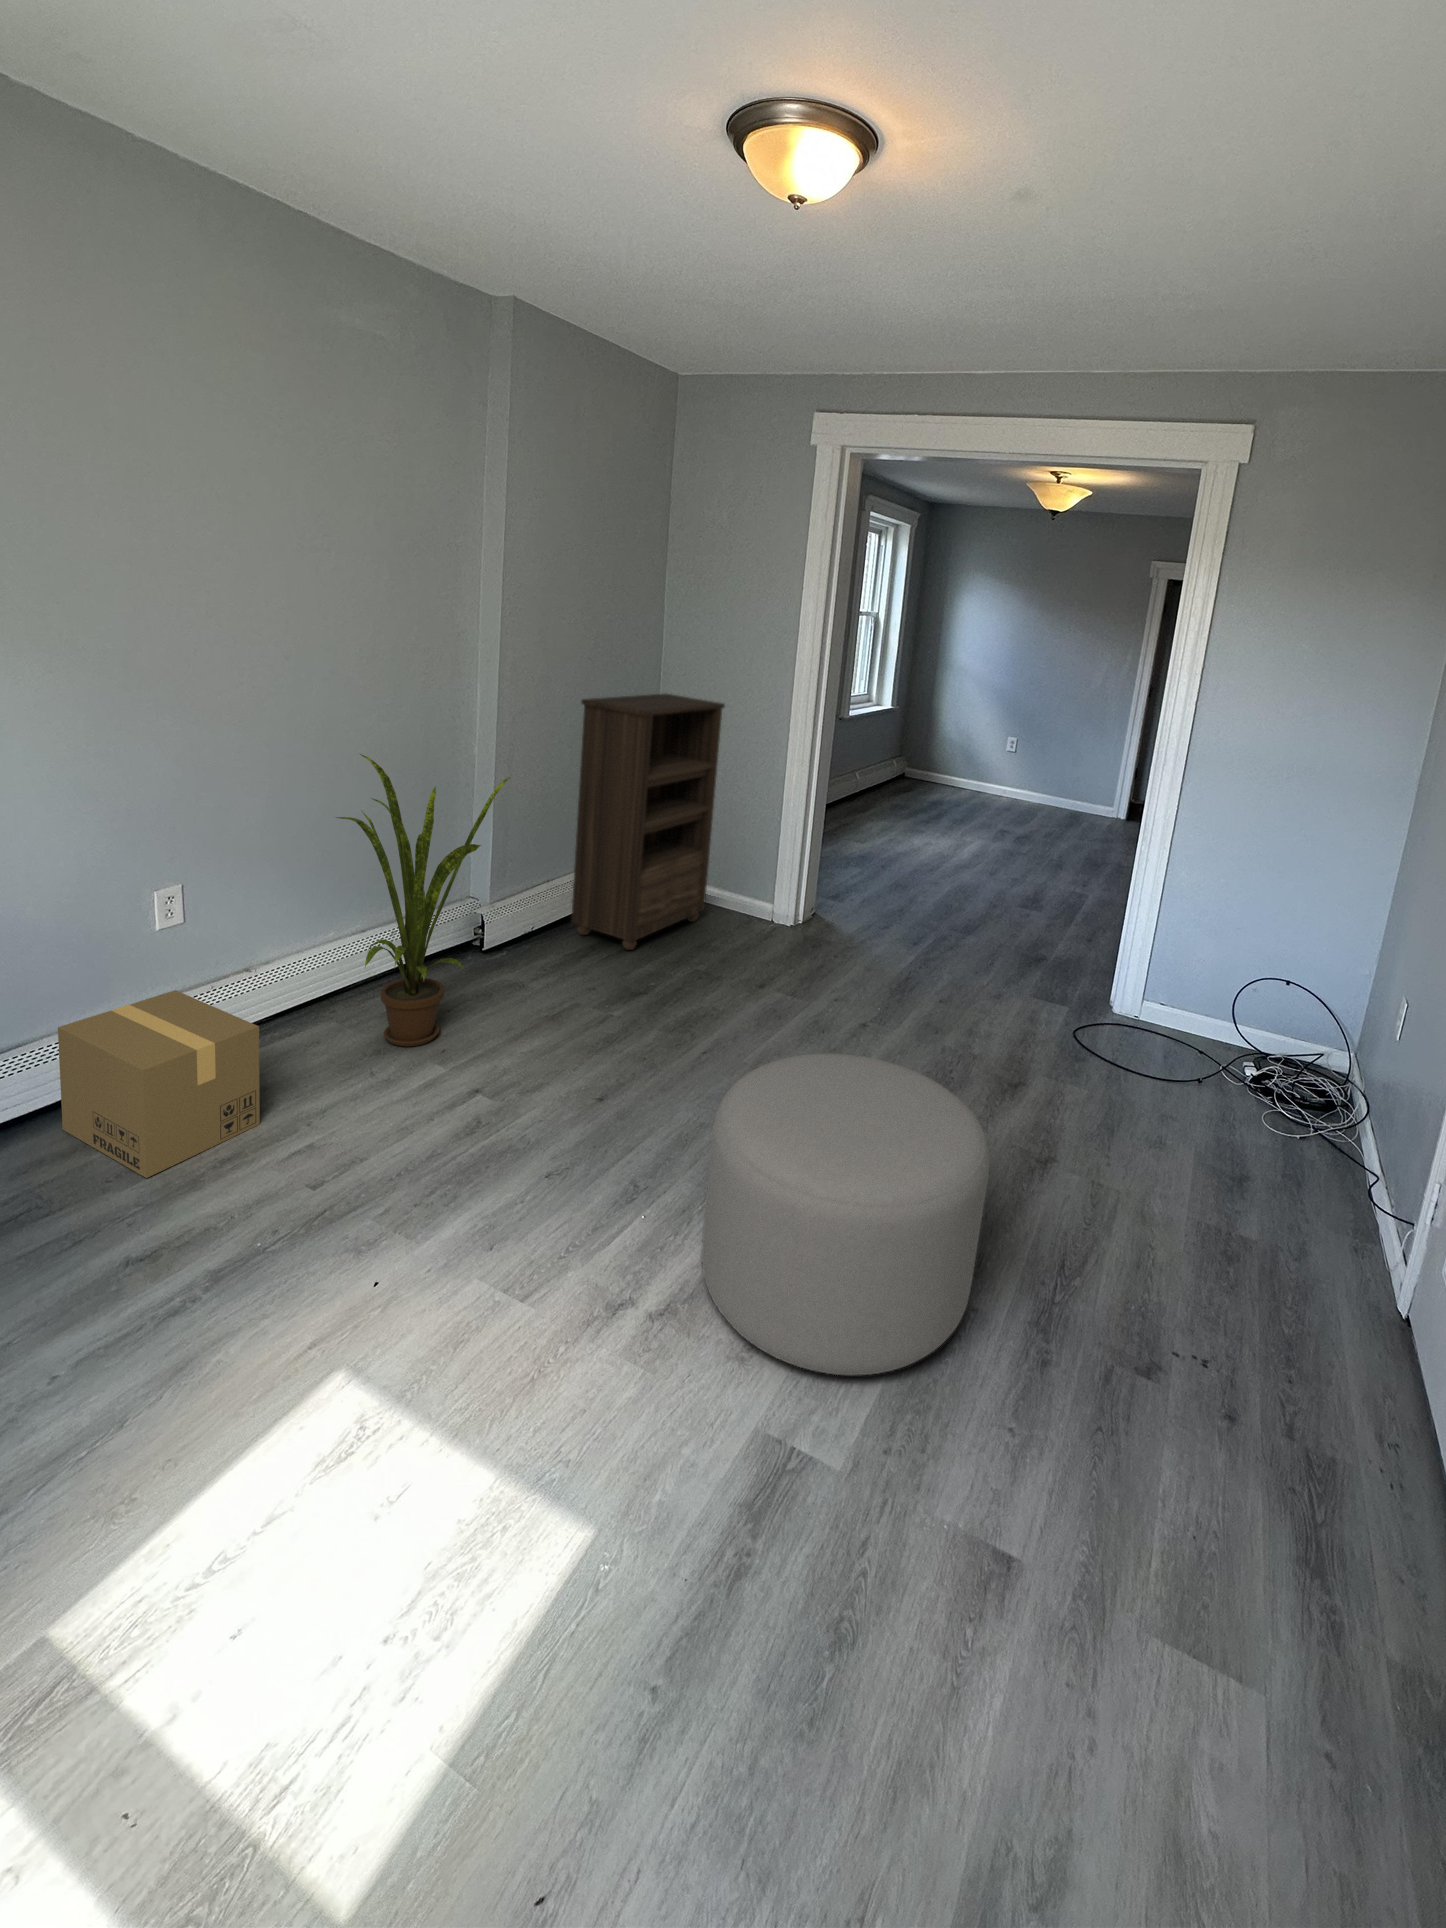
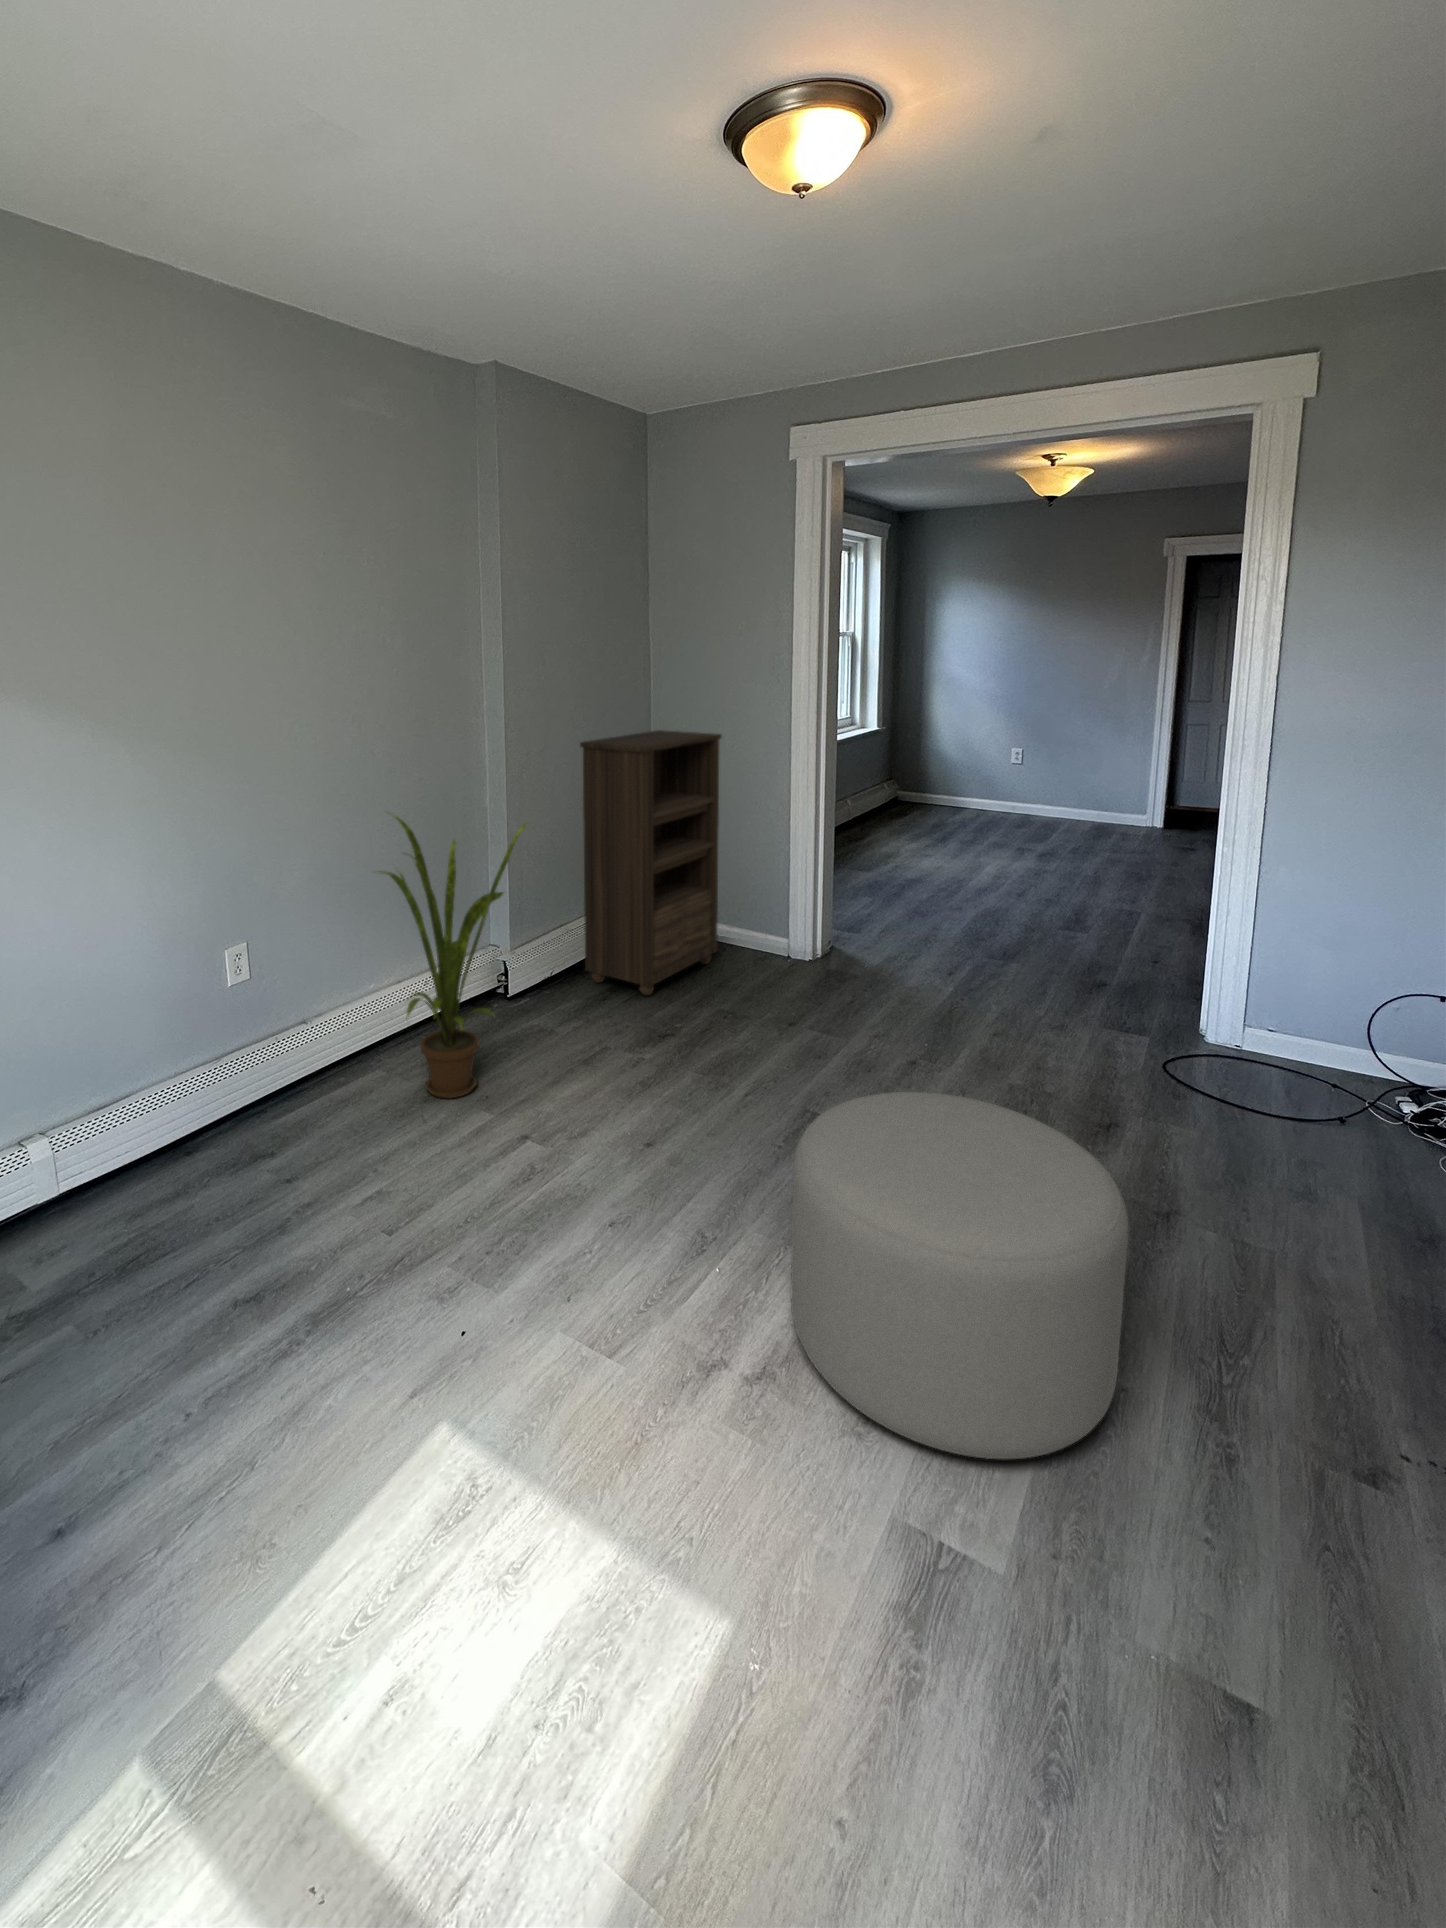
cardboard box: present [58,990,260,1178] -> none [150,1047,327,1228]

